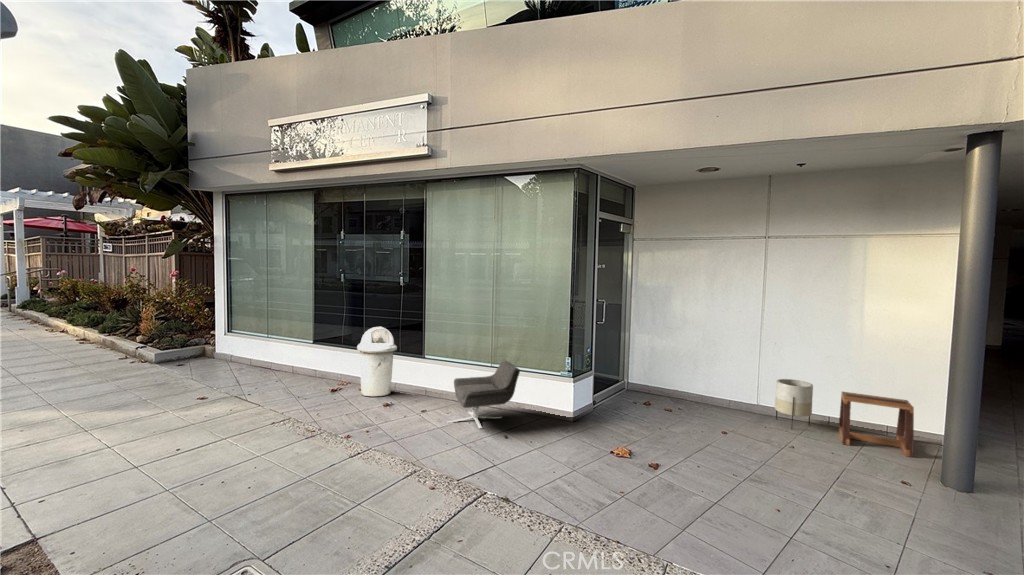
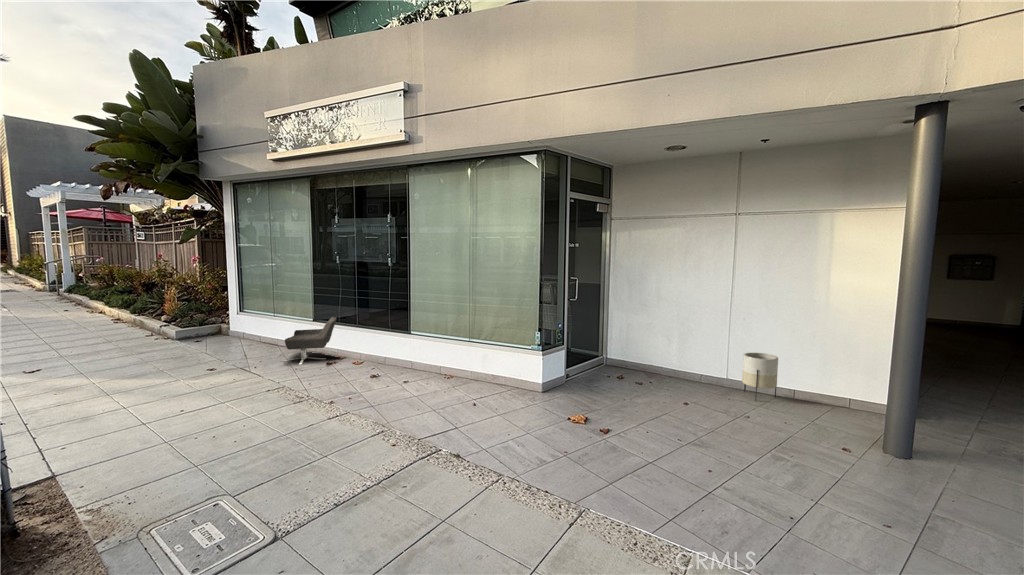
trash can: present [357,327,397,396] -> none [349,304,387,369]
lounge chair: present [448,361,520,428] -> present [282,317,336,364]
stool: present [839,392,914,457] -> none [800,364,869,426]

